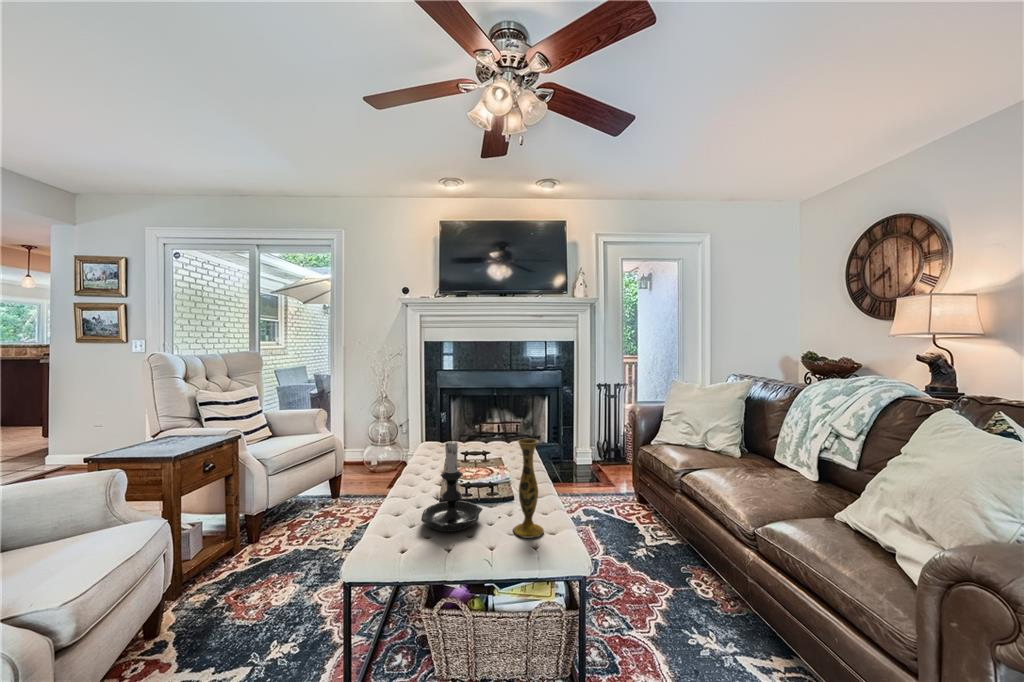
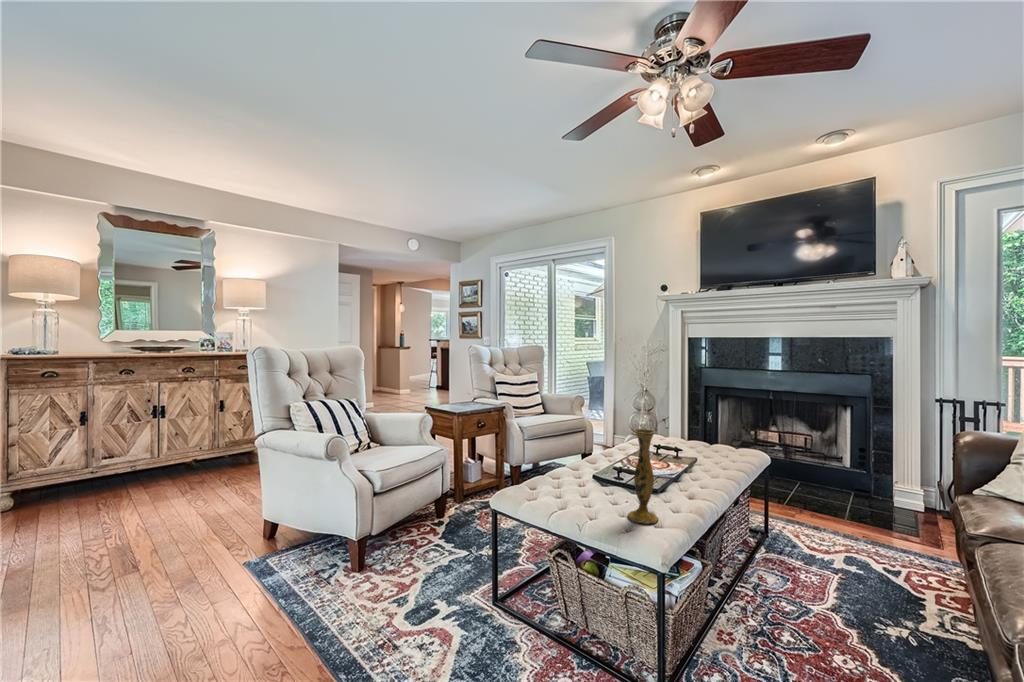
candle holder: present [421,437,483,531] -> none [560,418,615,498]

